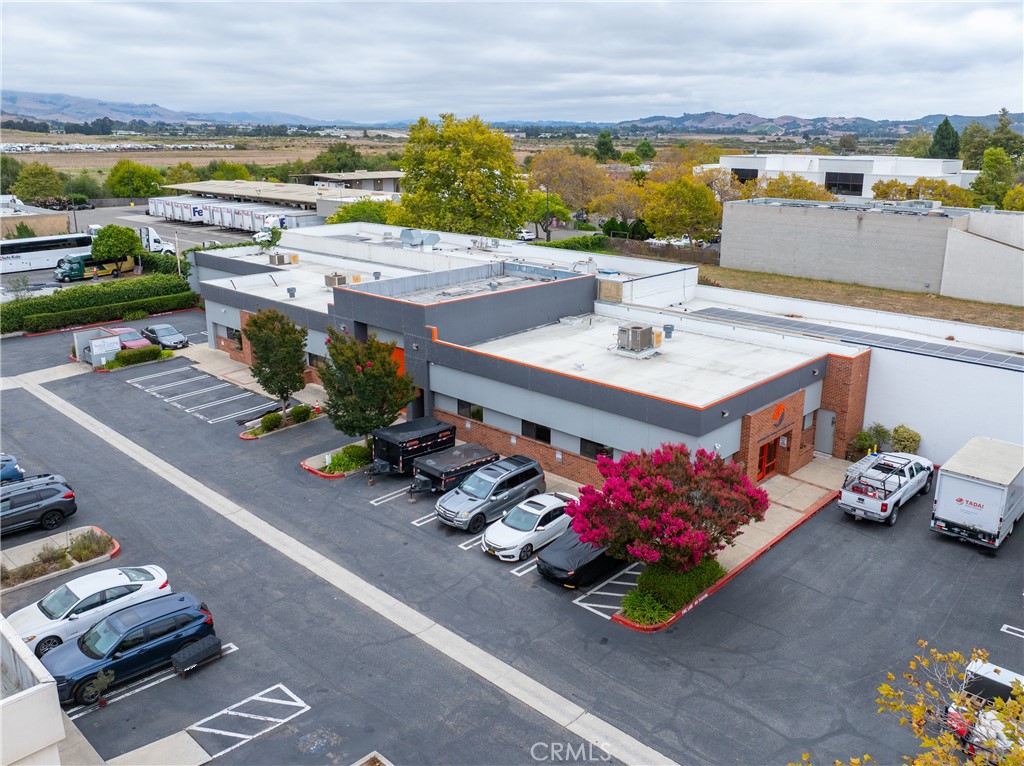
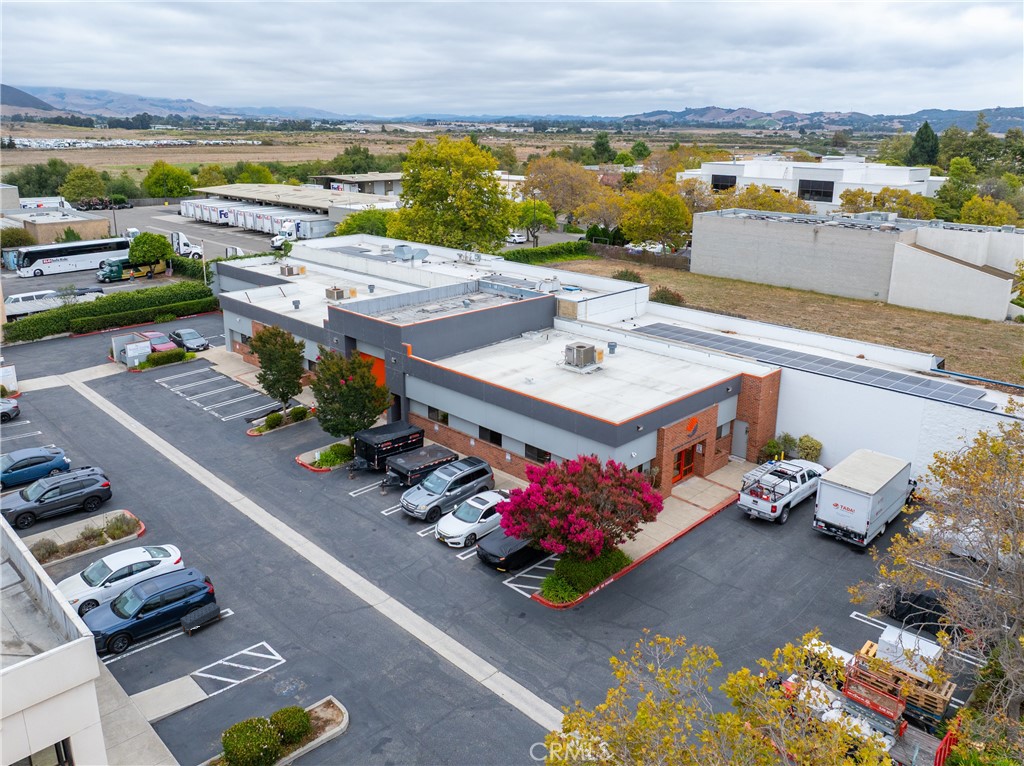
potted tree: present [85,670,114,706] -> none [113,627,137,656]

